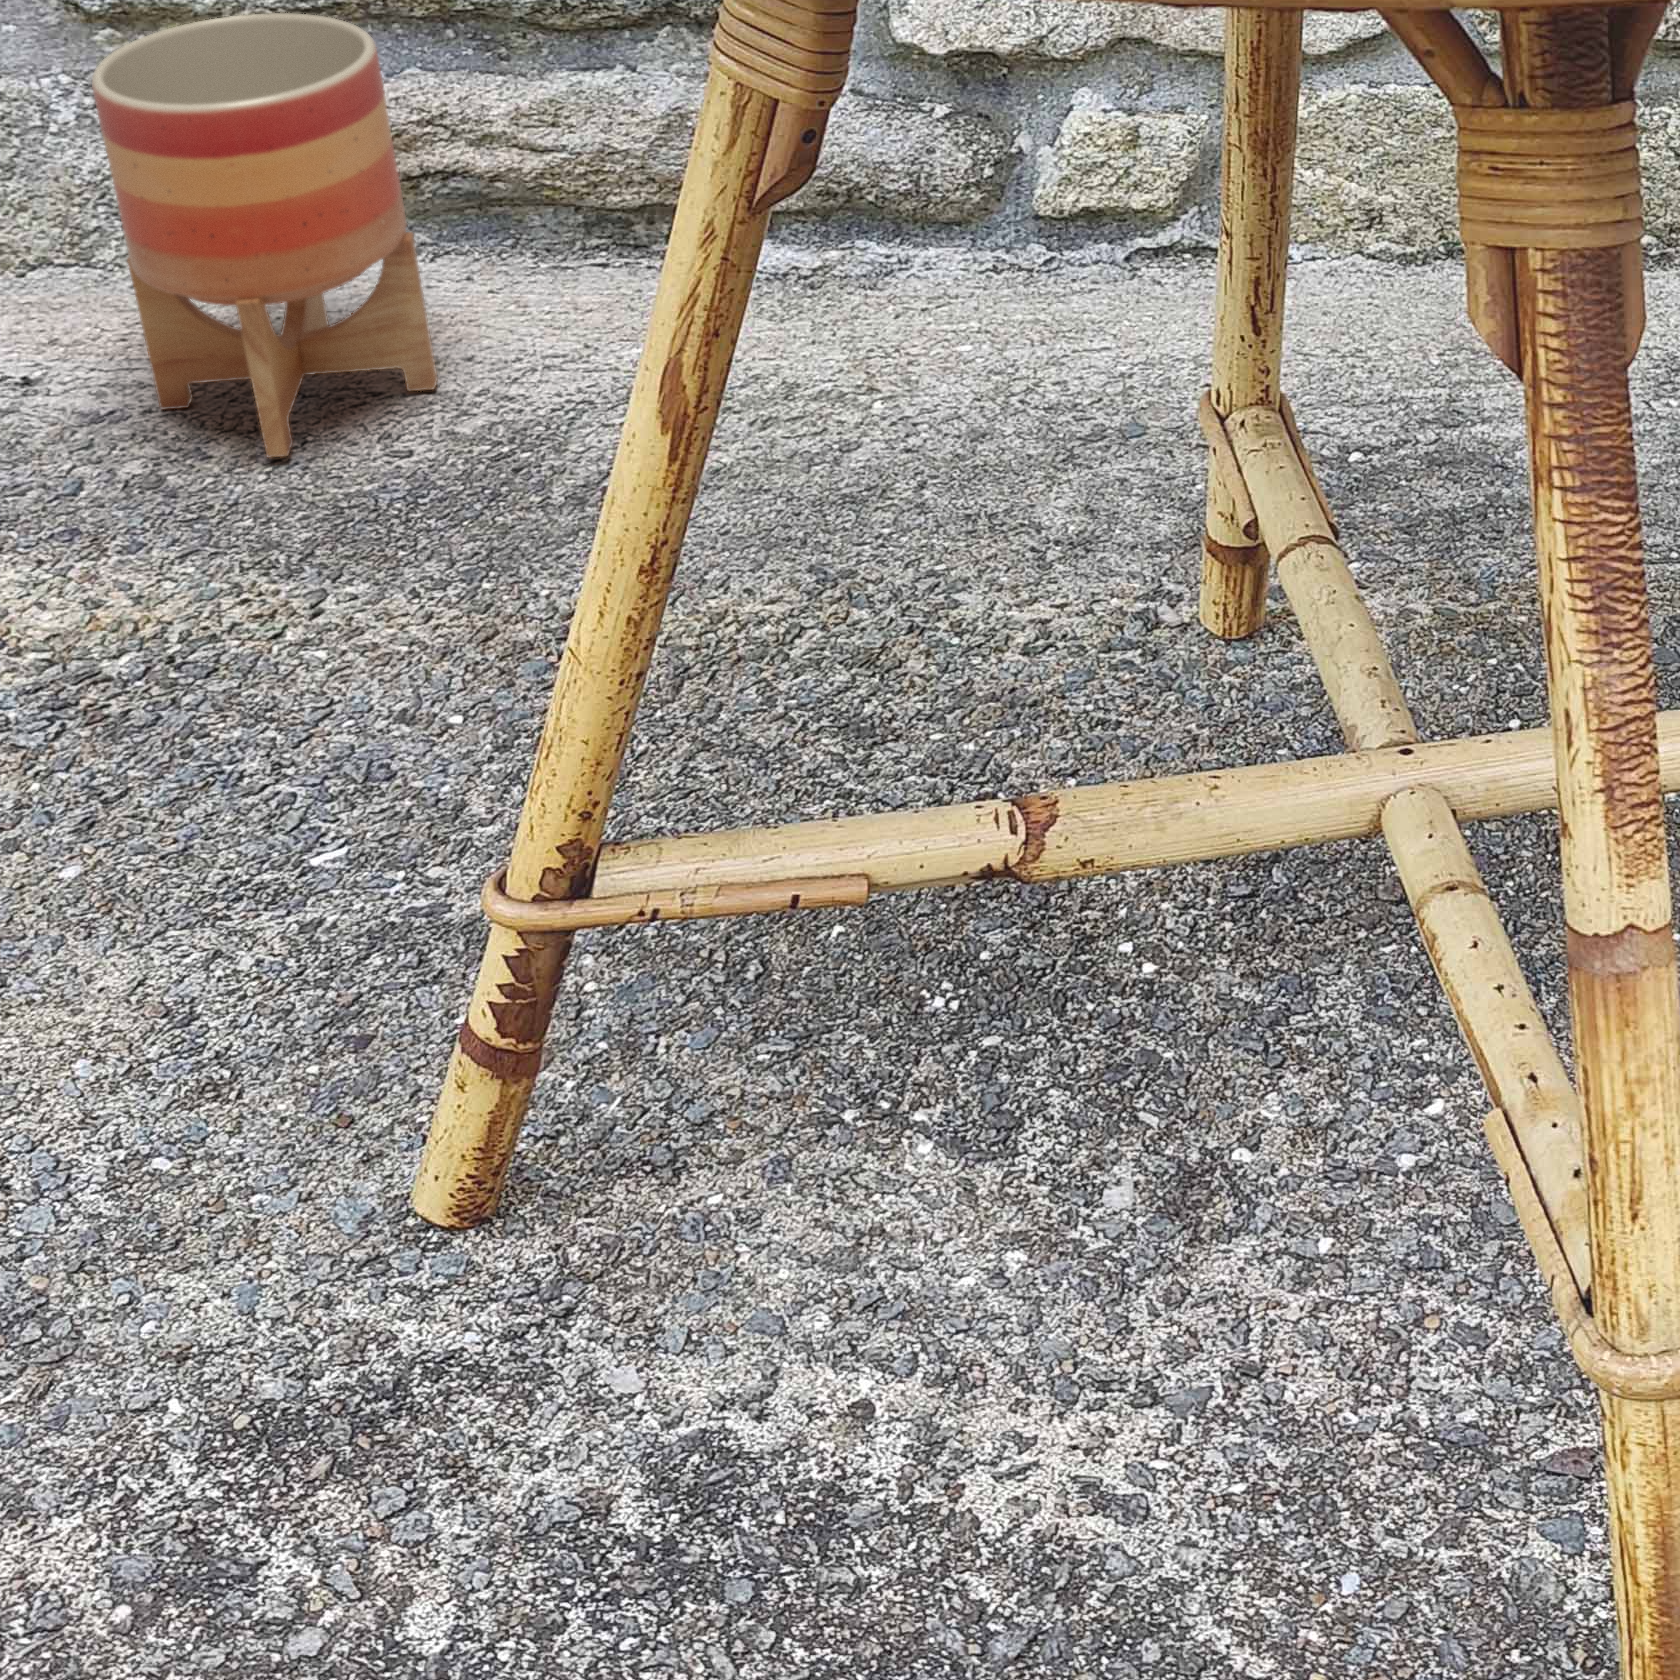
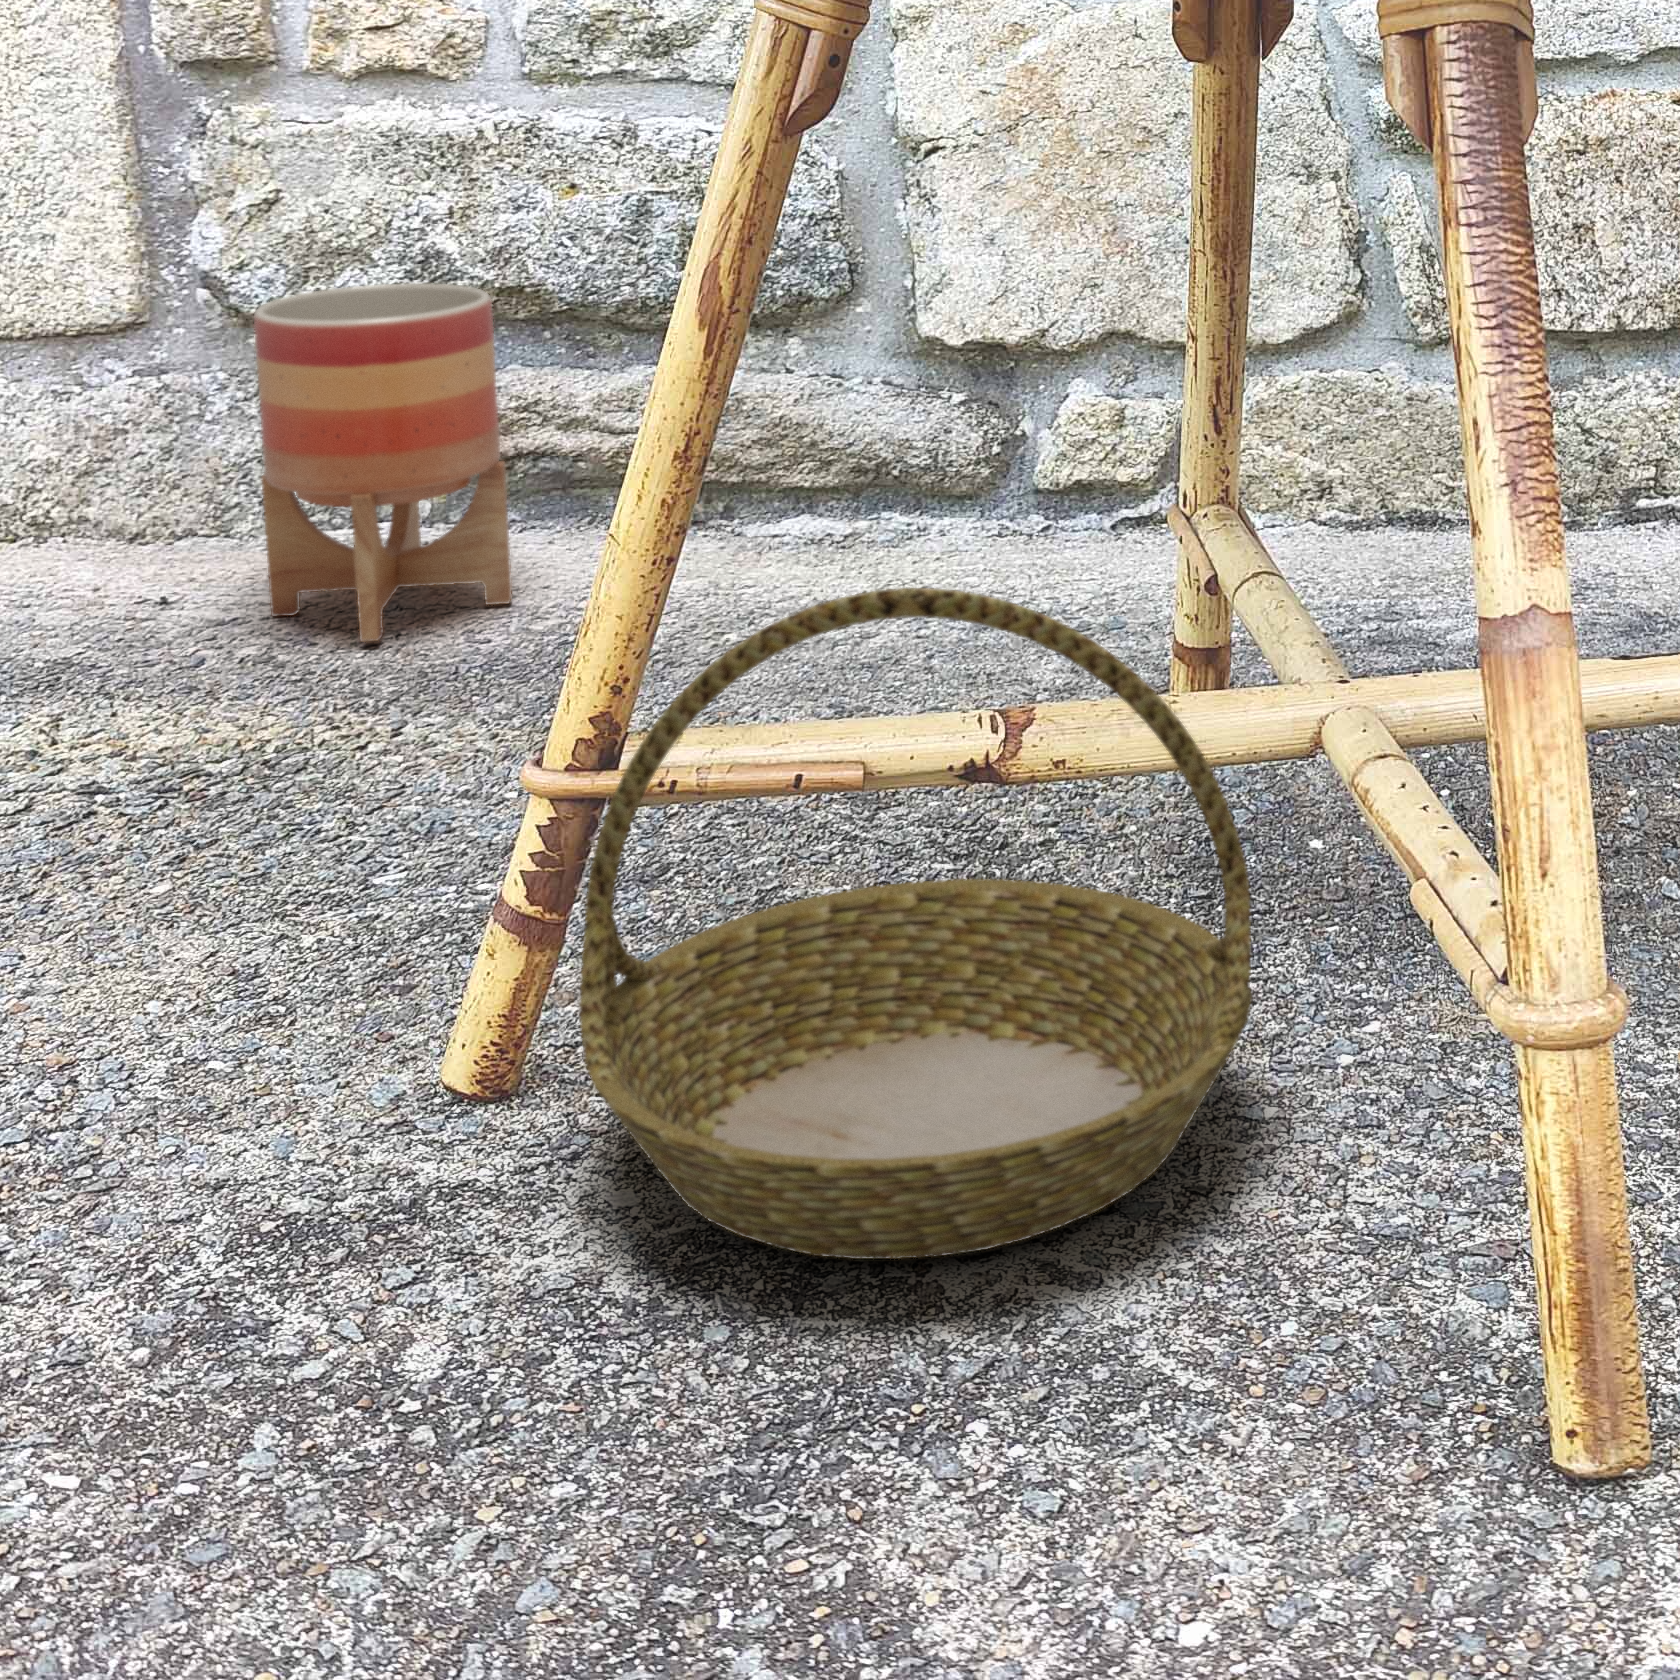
basket: none [557,766,1306,1486] -> present [579,588,1252,1259]

